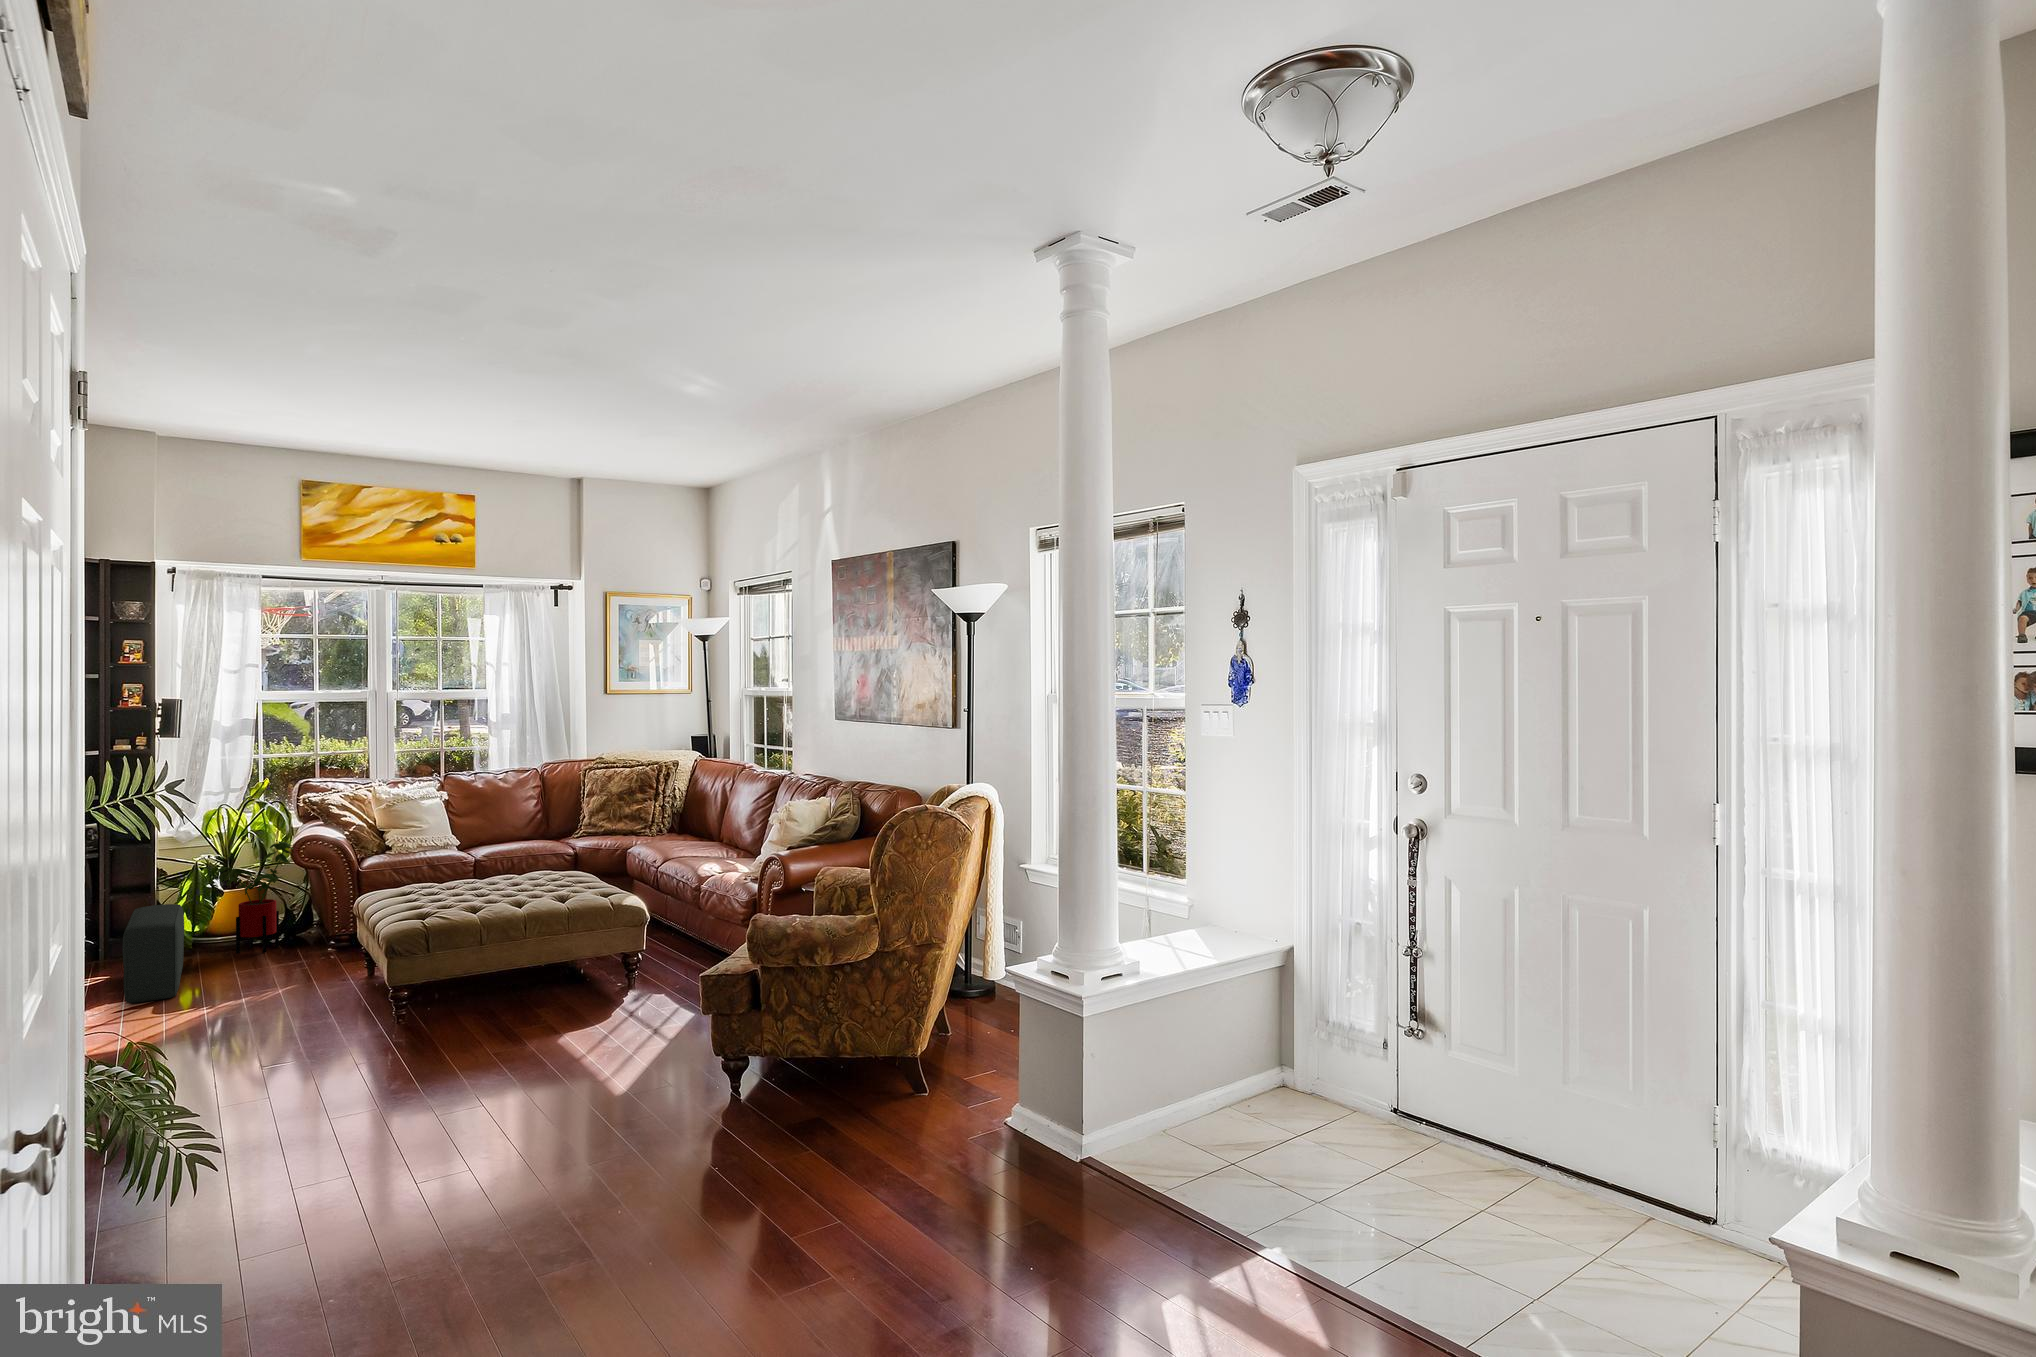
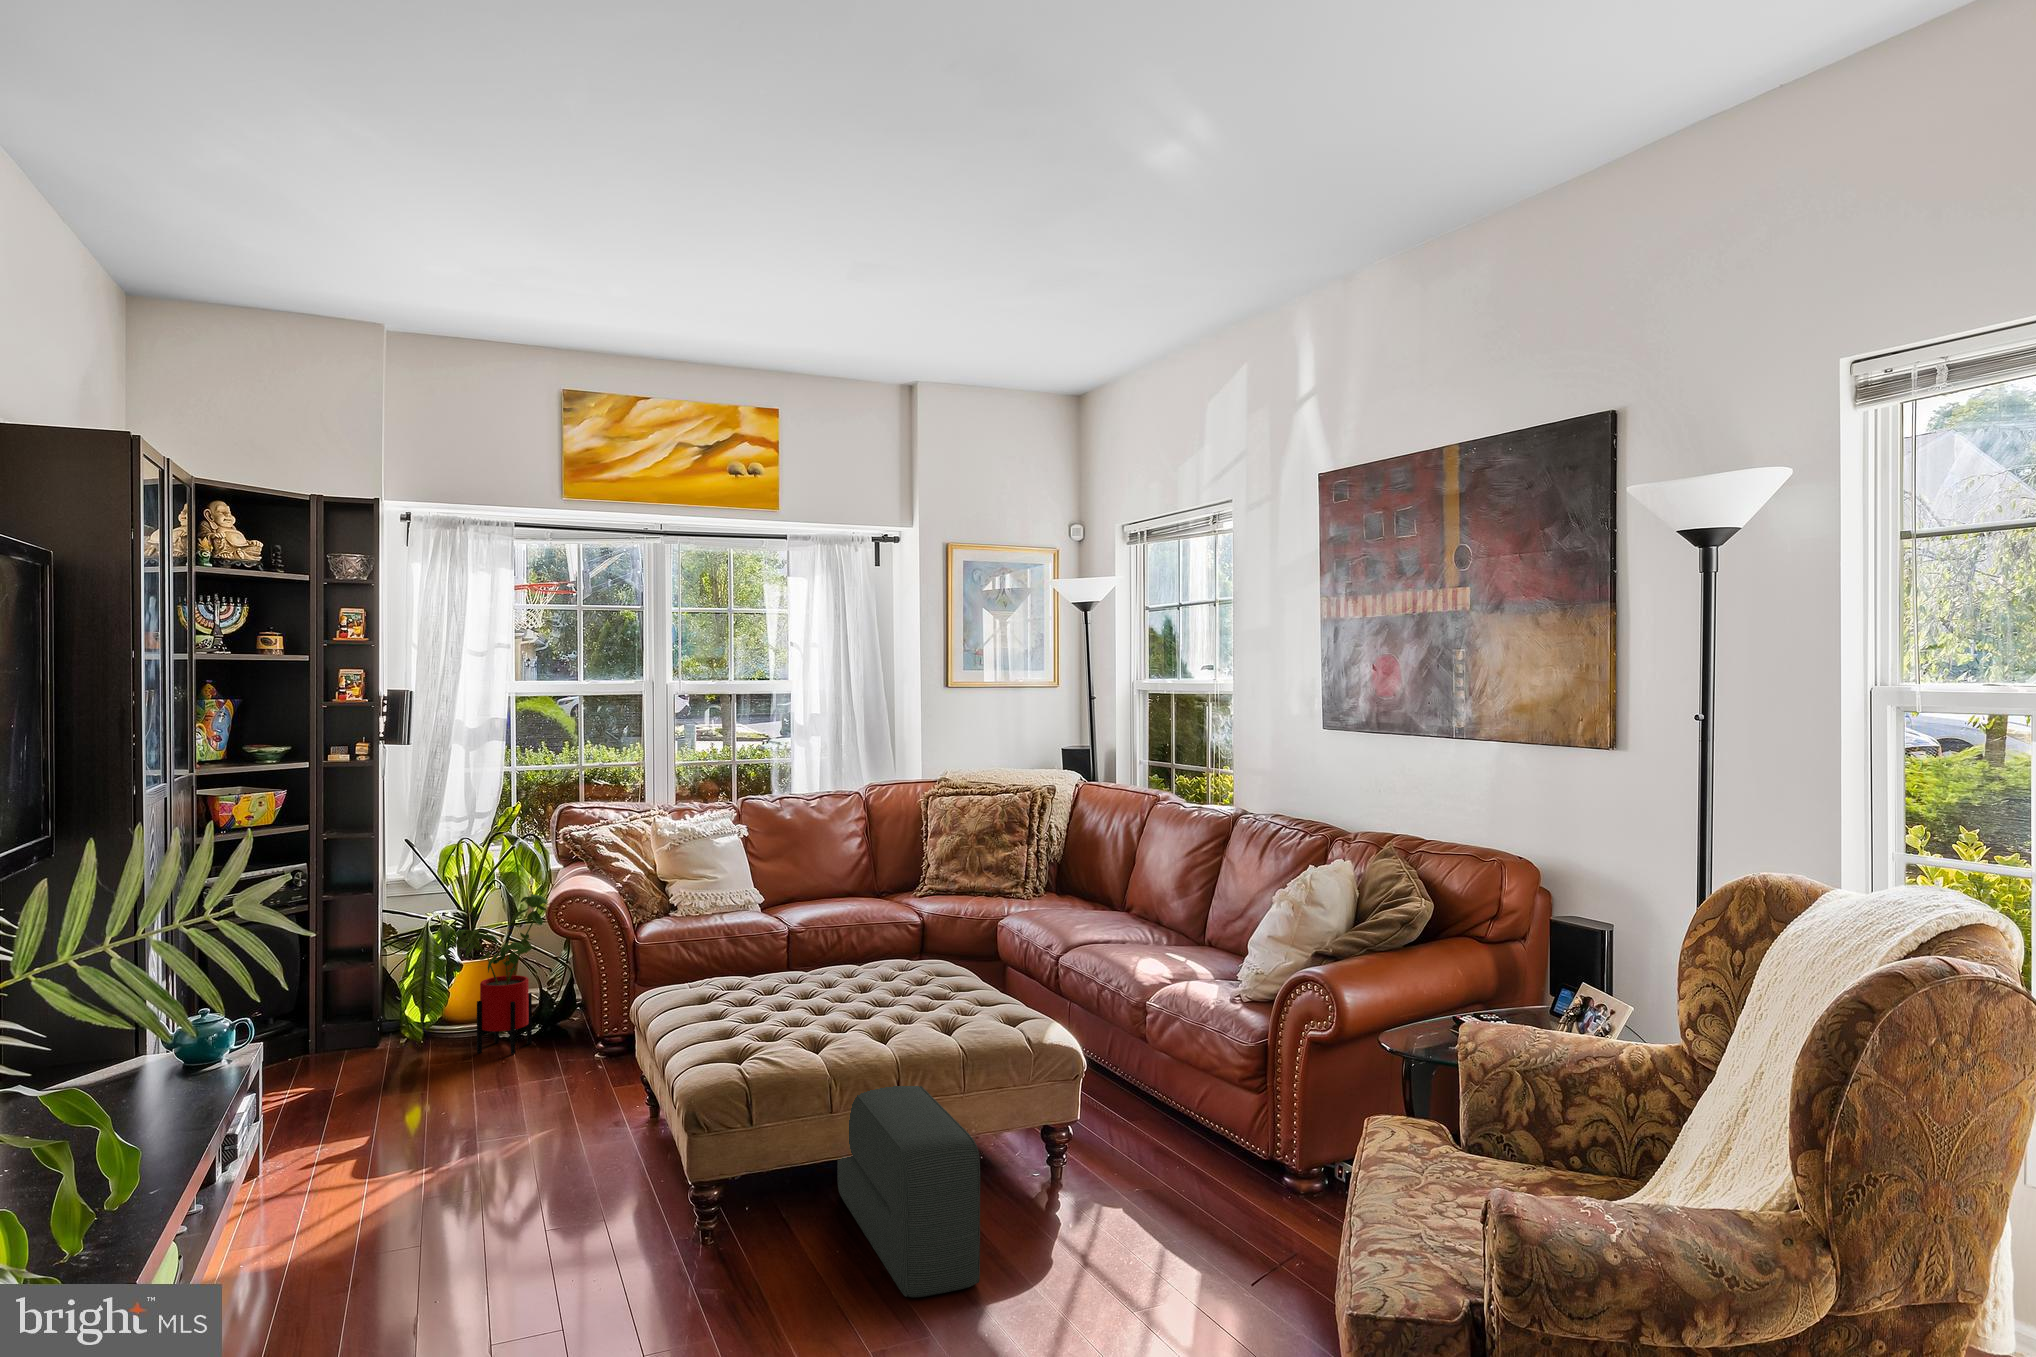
pouf: present [122,904,184,1003] -> present [838,1086,980,1297]

